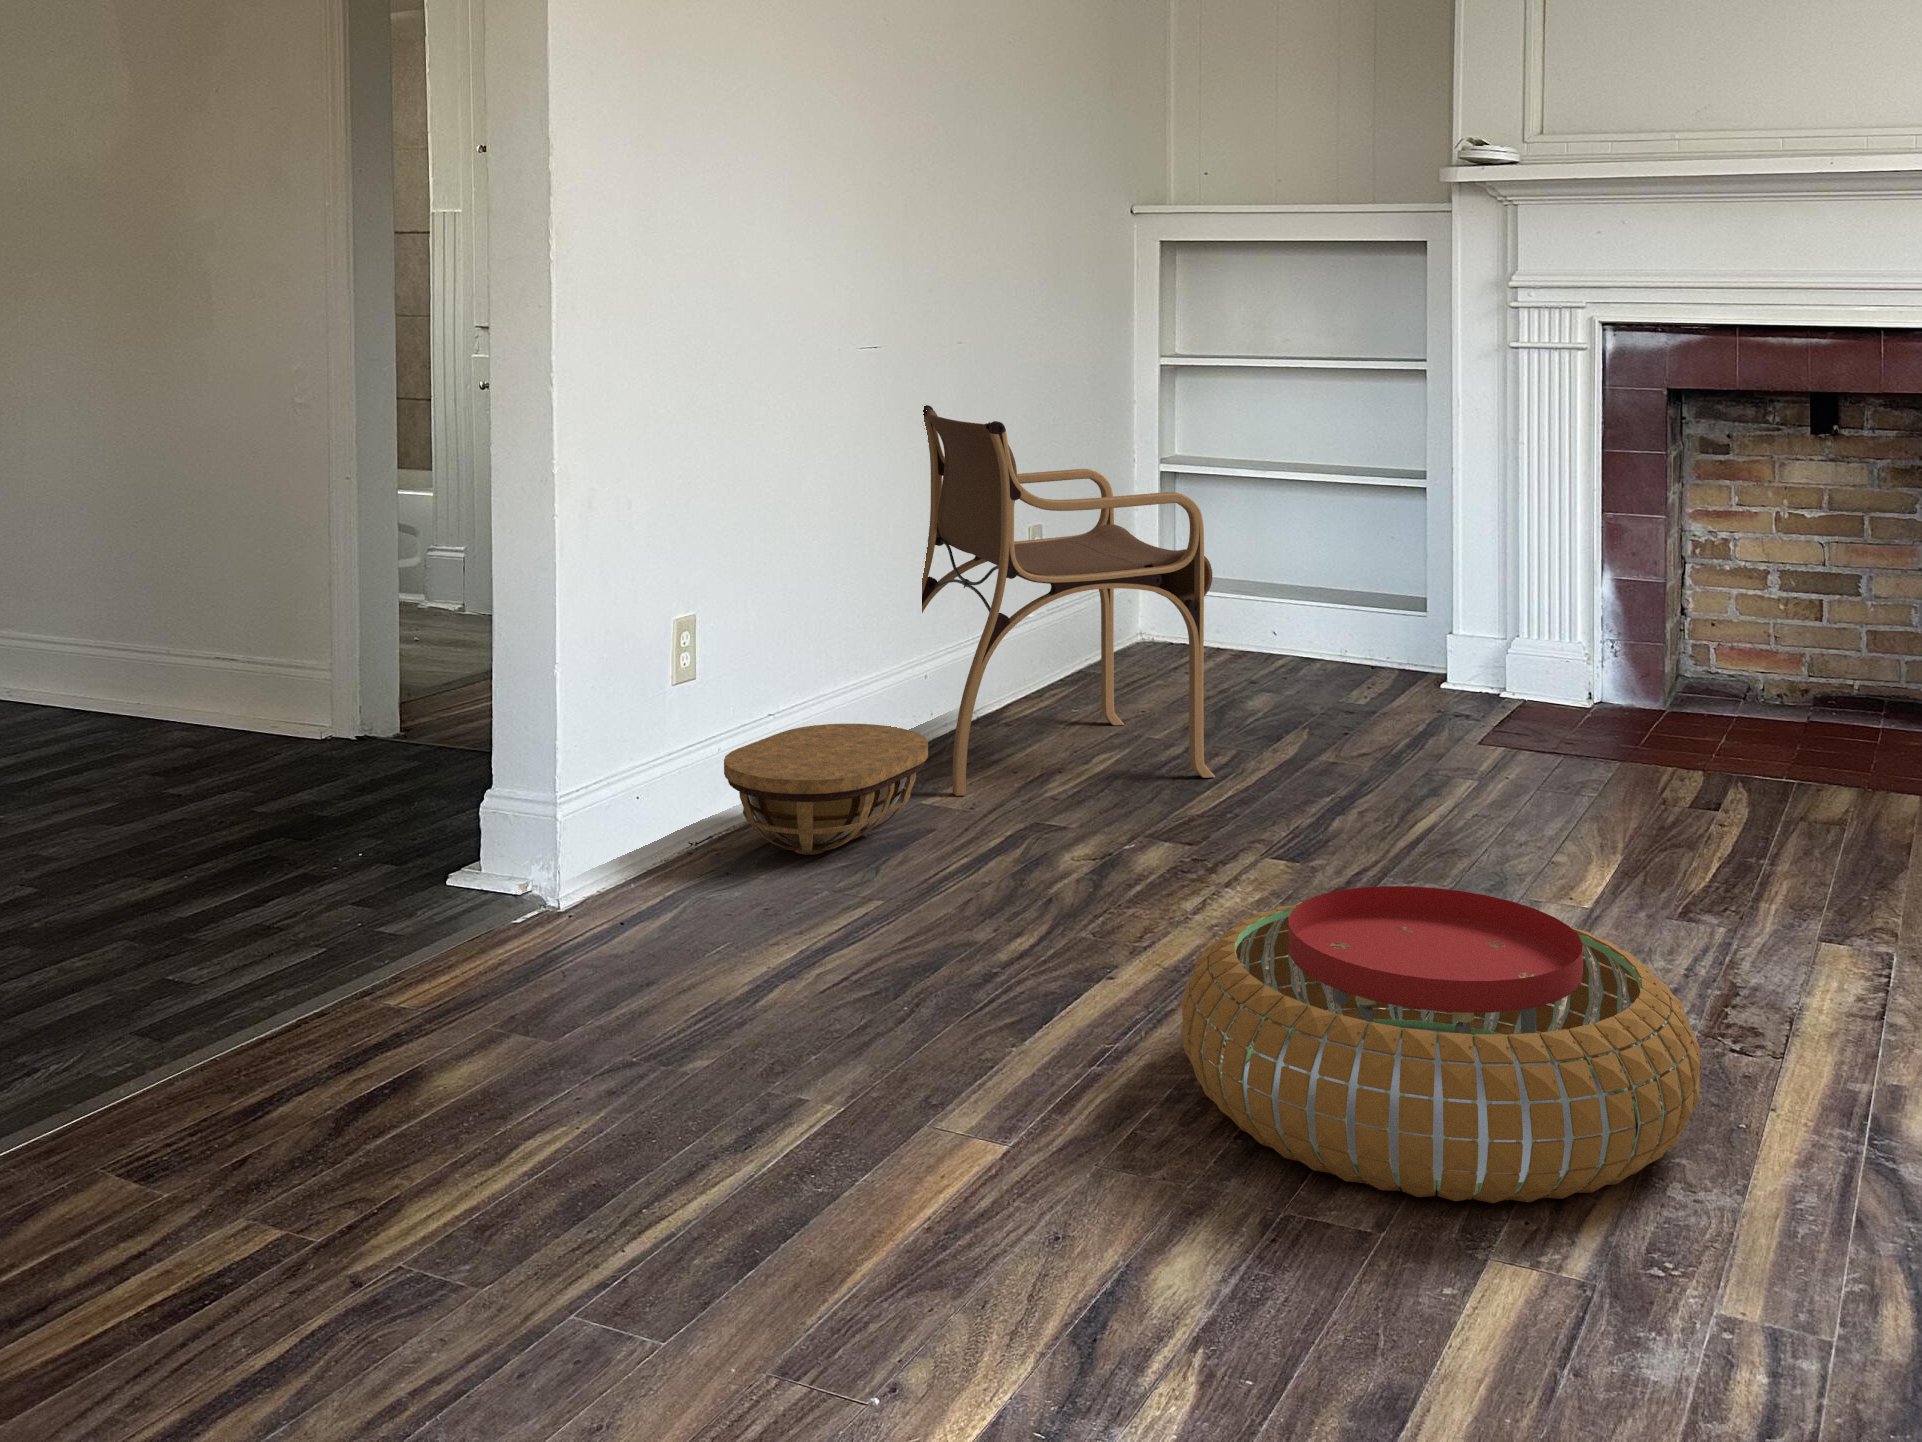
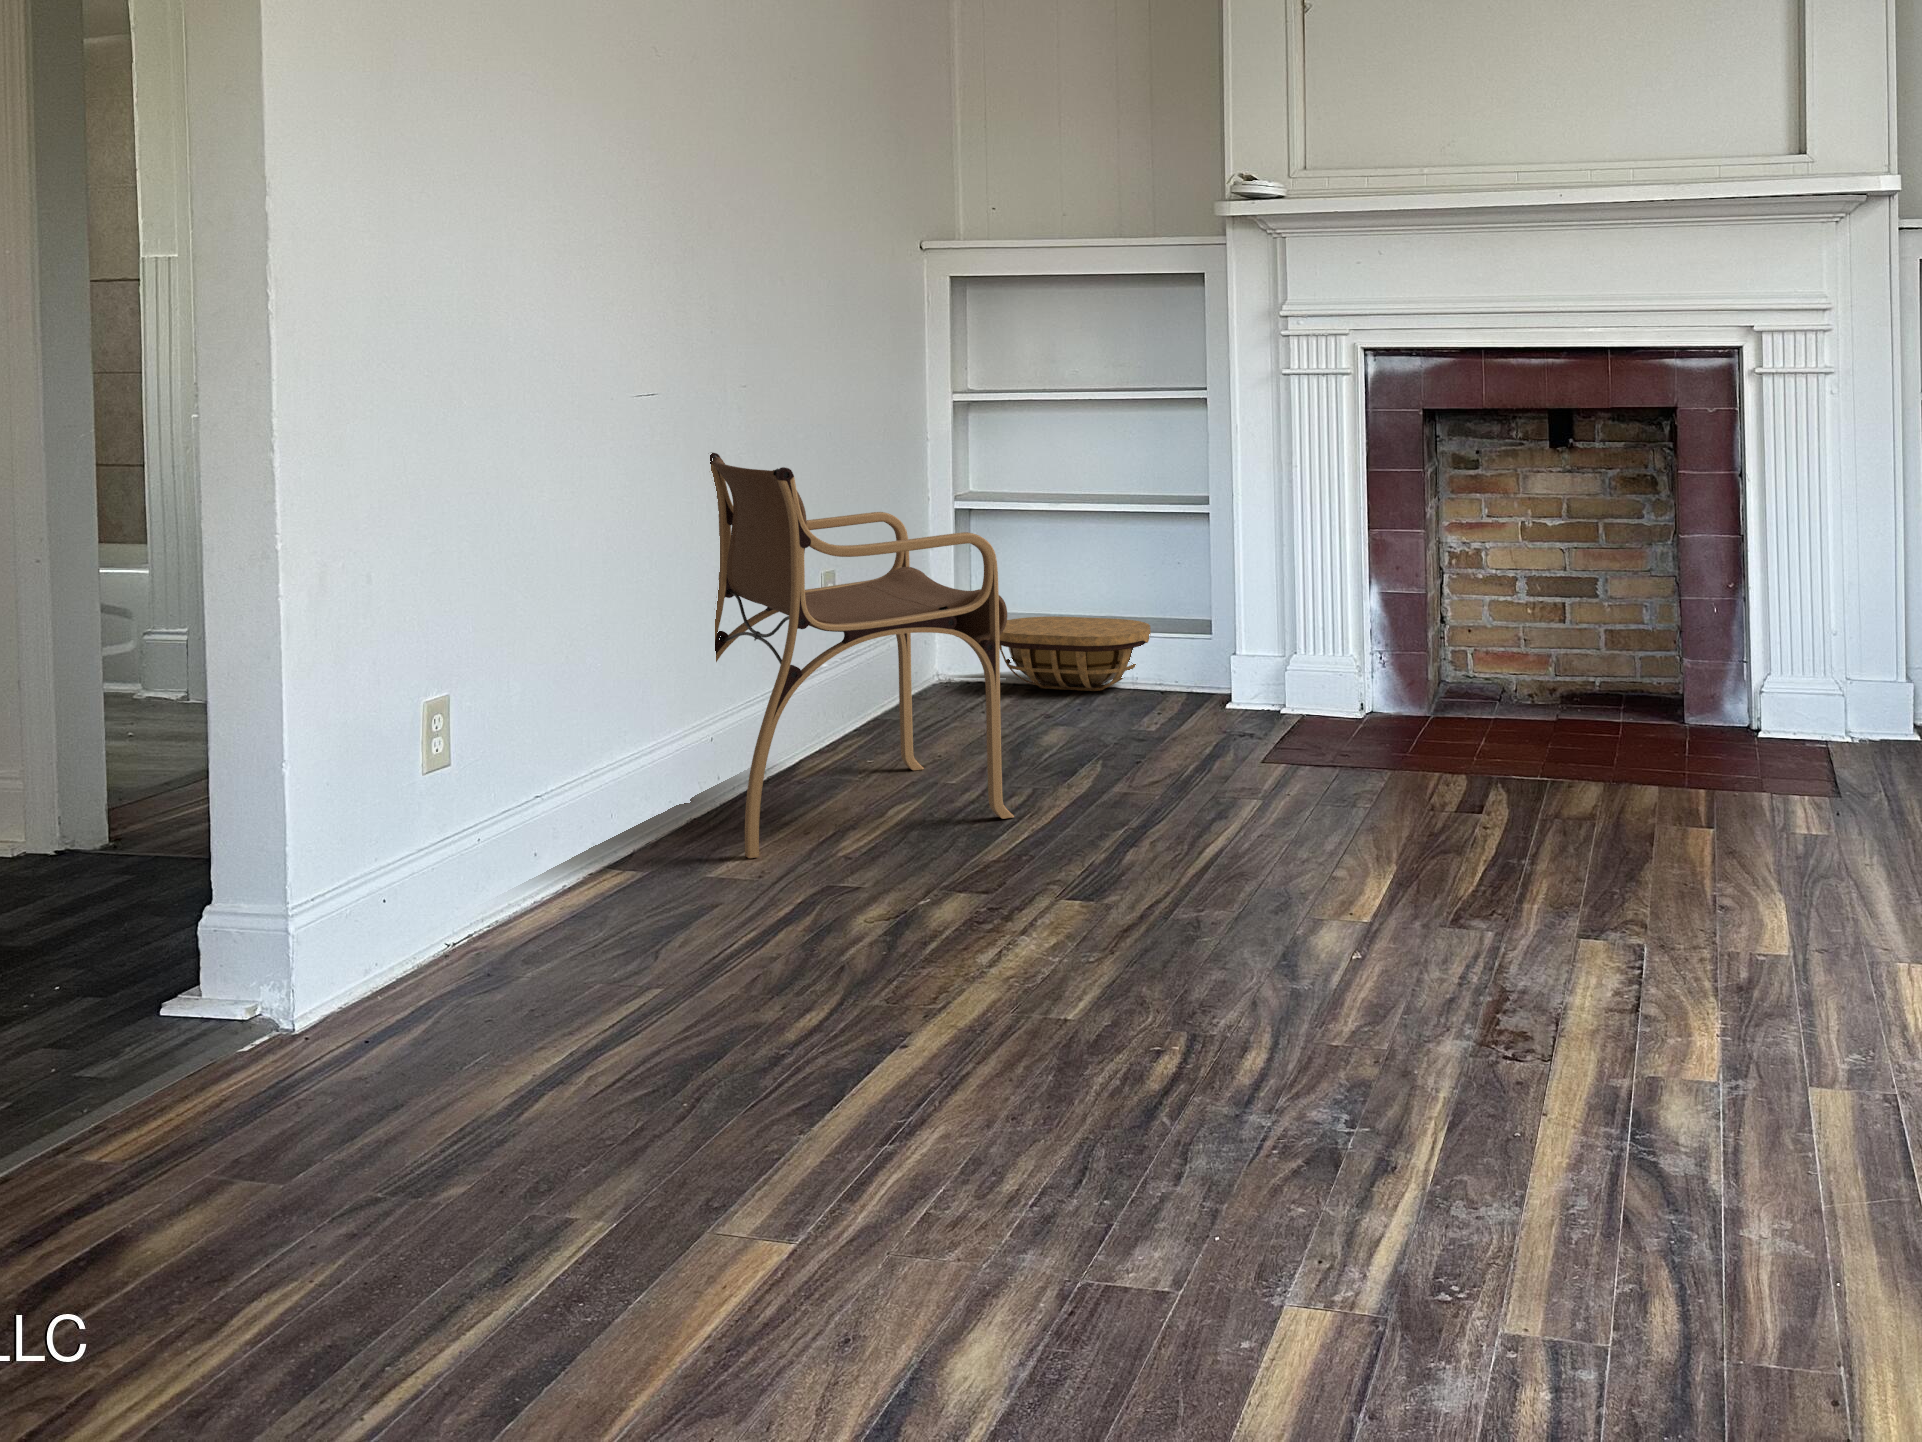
basket: present [724,724,928,855] -> present [999,616,1150,691]
pouf: present [1181,886,1701,1203] -> none [976,926,1479,1248]

